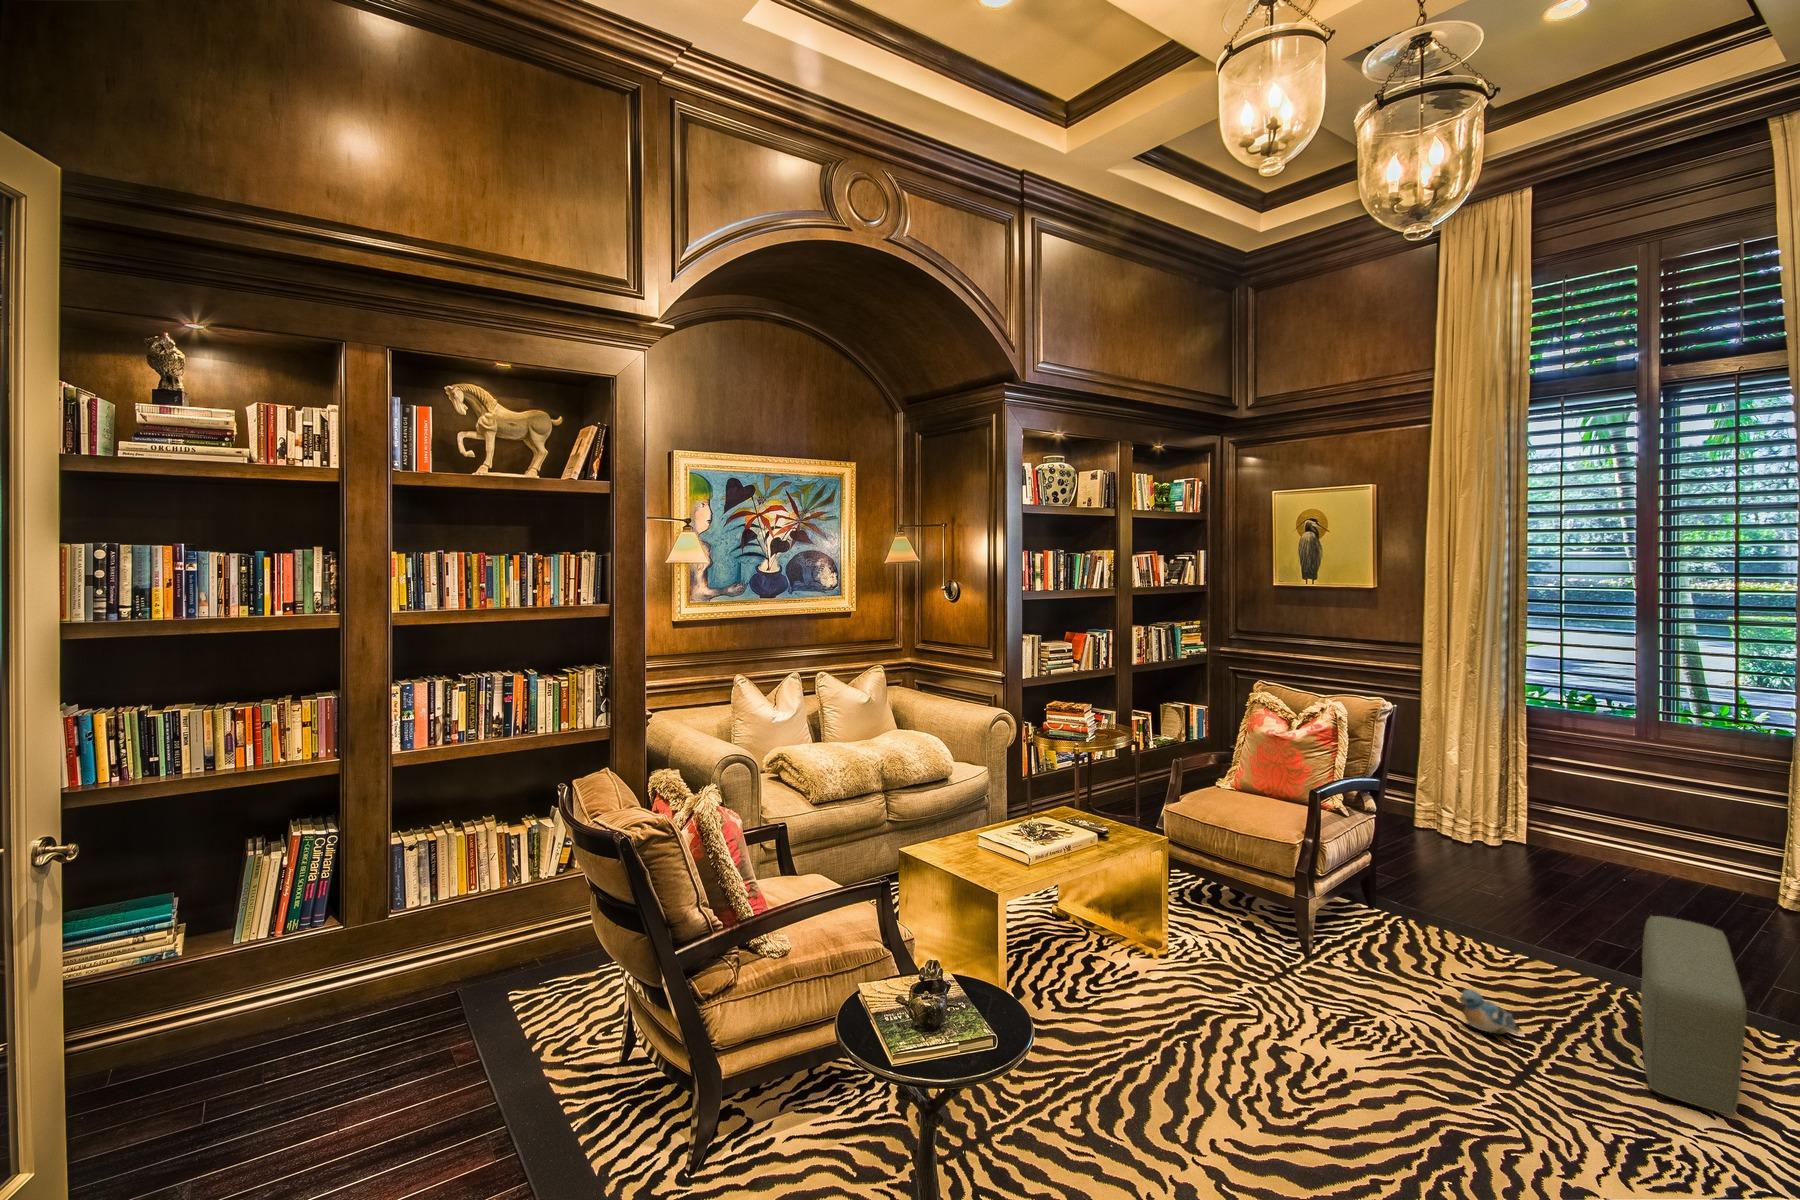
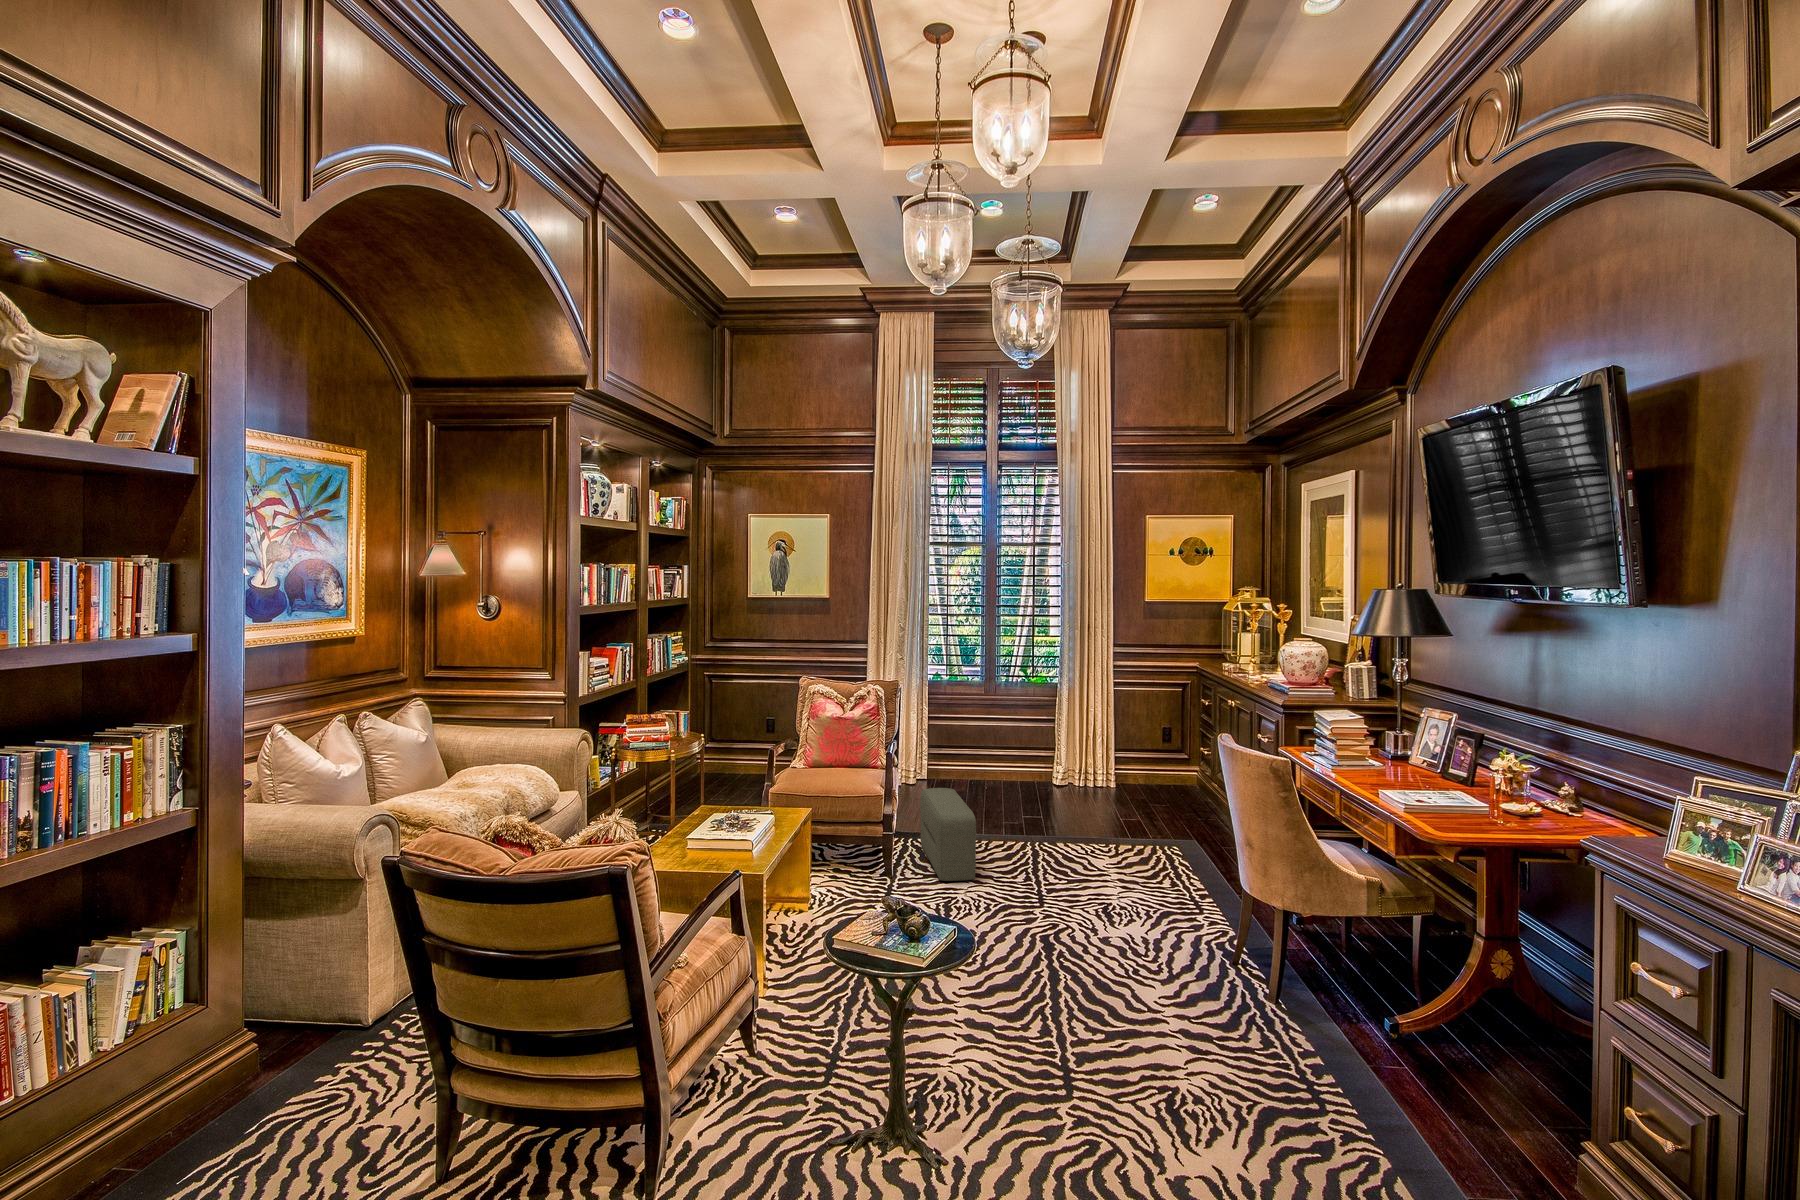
plush toy: present [1459,989,1522,1034] -> none [846,857,879,881]

